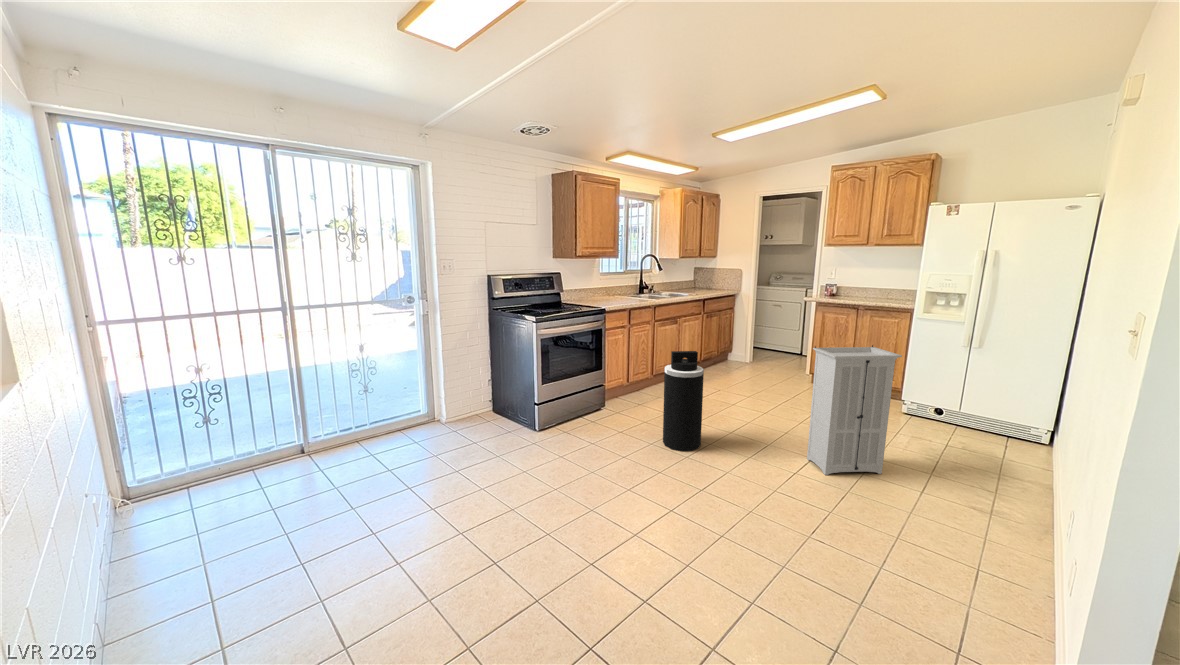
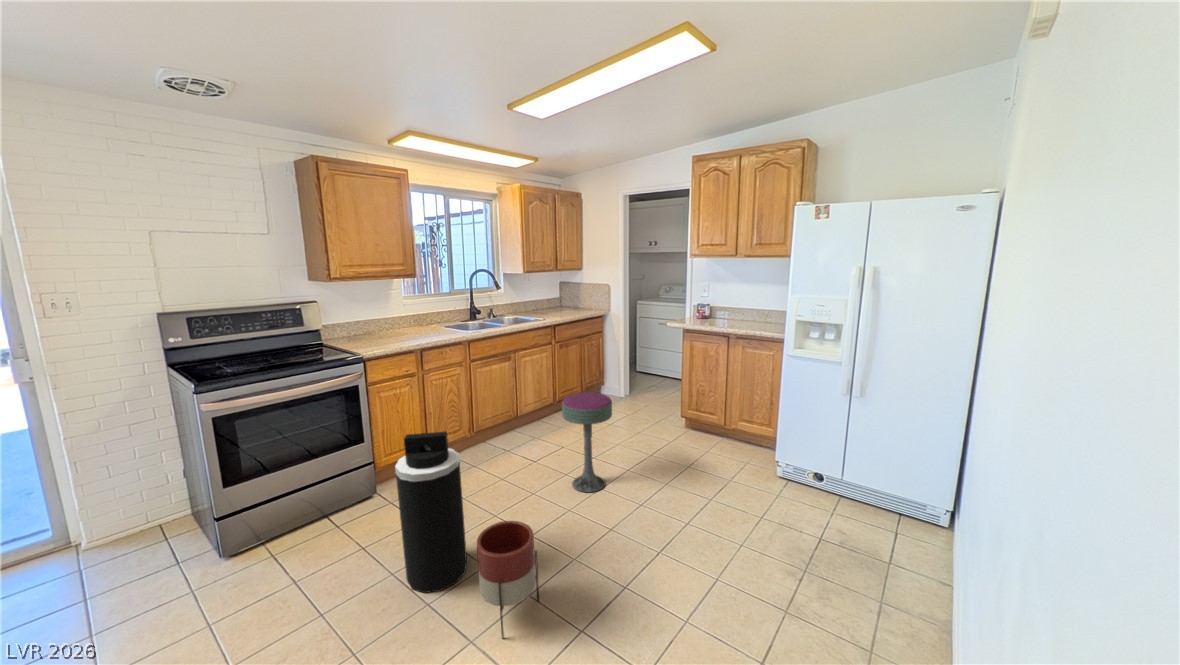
bar stool: none [740,343,779,414] -> present [562,392,612,492]
storage cabinet: present [807,345,902,475] -> none [605,419,726,638]
planter: none [725,406,765,471] -> present [477,521,539,638]

